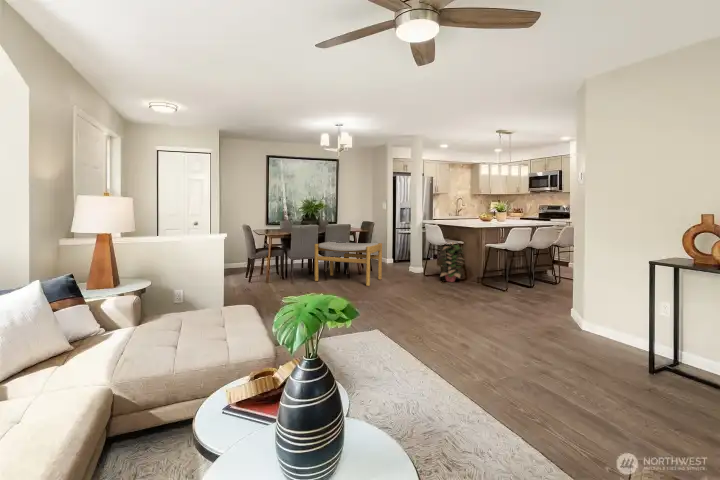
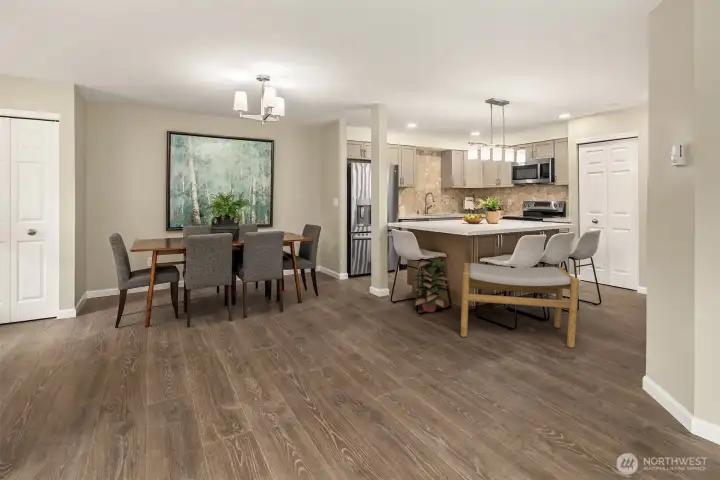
footstool: present [314,241,382,286] -> present [461,263,579,348]

